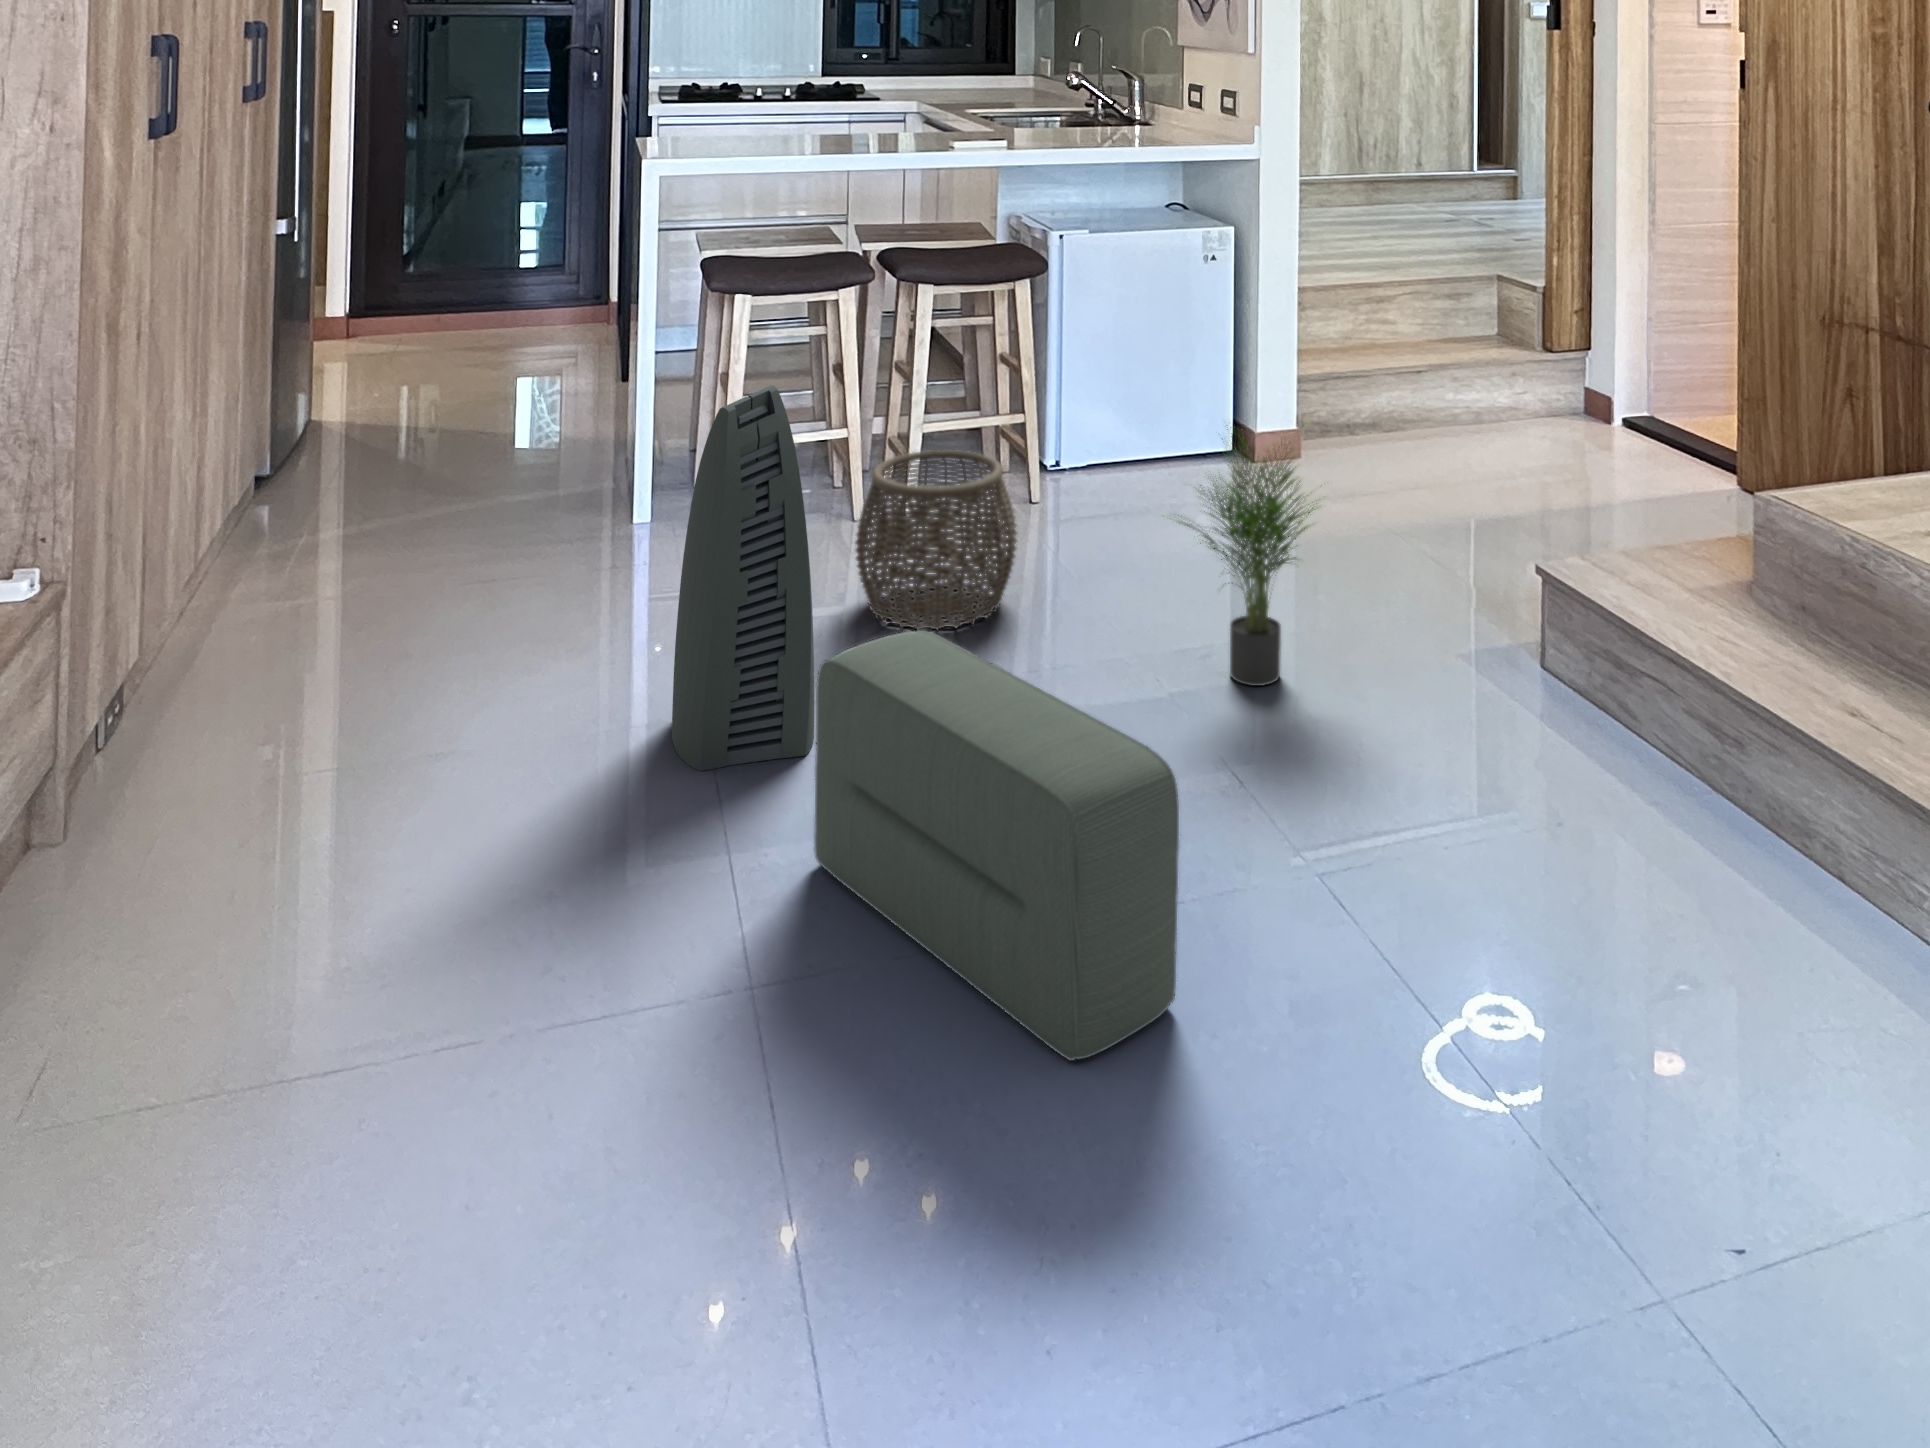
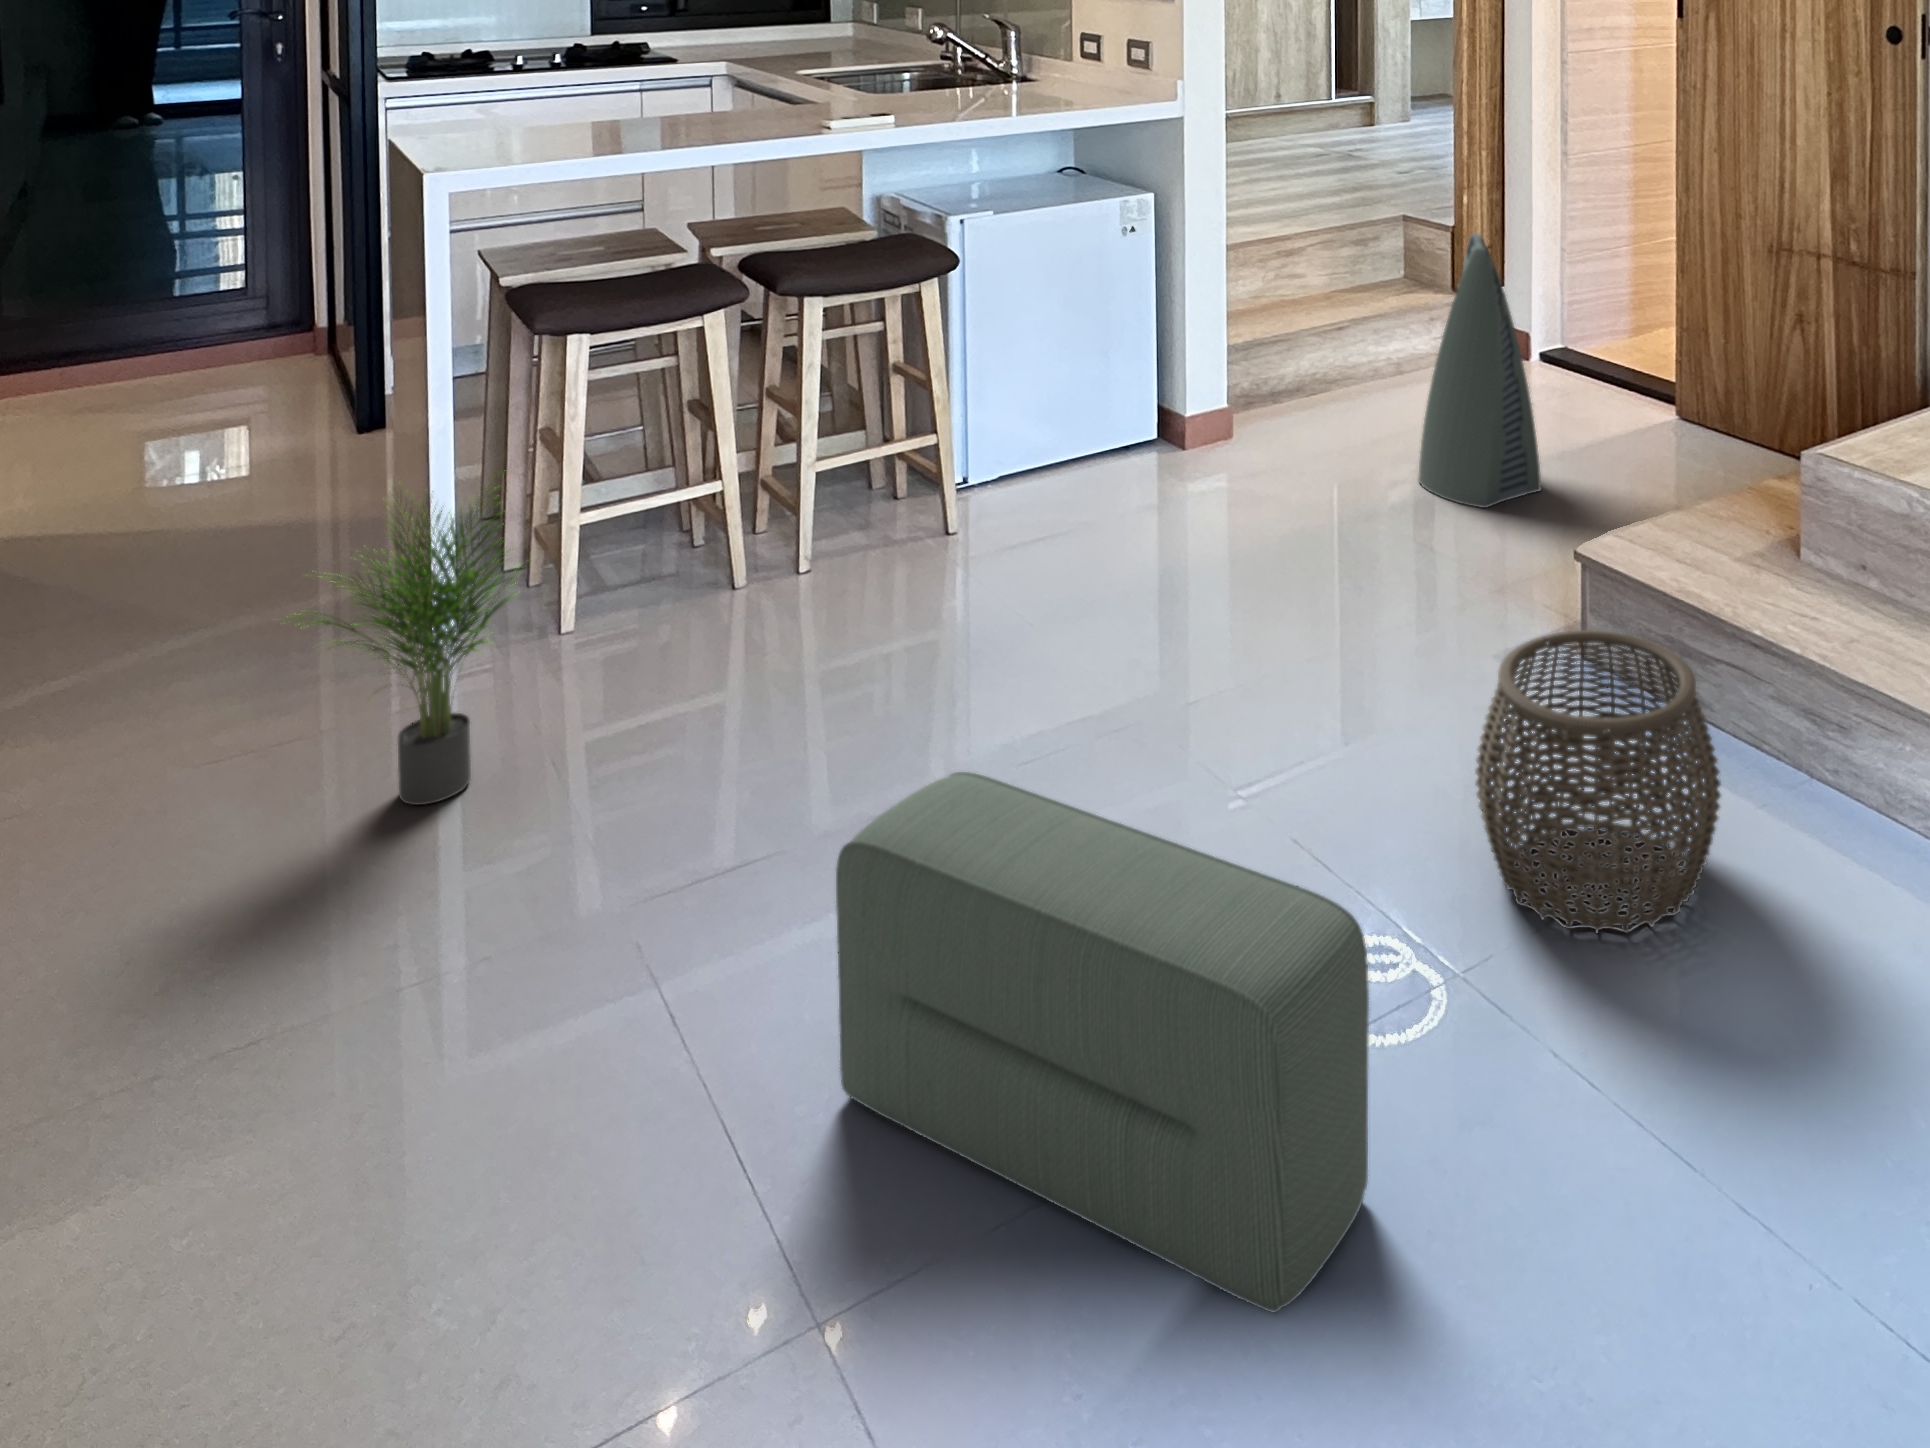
air purifier: present [672,385,814,771] -> present [1419,234,1541,508]
potted plant: present [1179,422,1322,686] -> present [299,488,516,805]
woven basket: present [855,450,1017,630] -> present [1475,630,1721,933]

